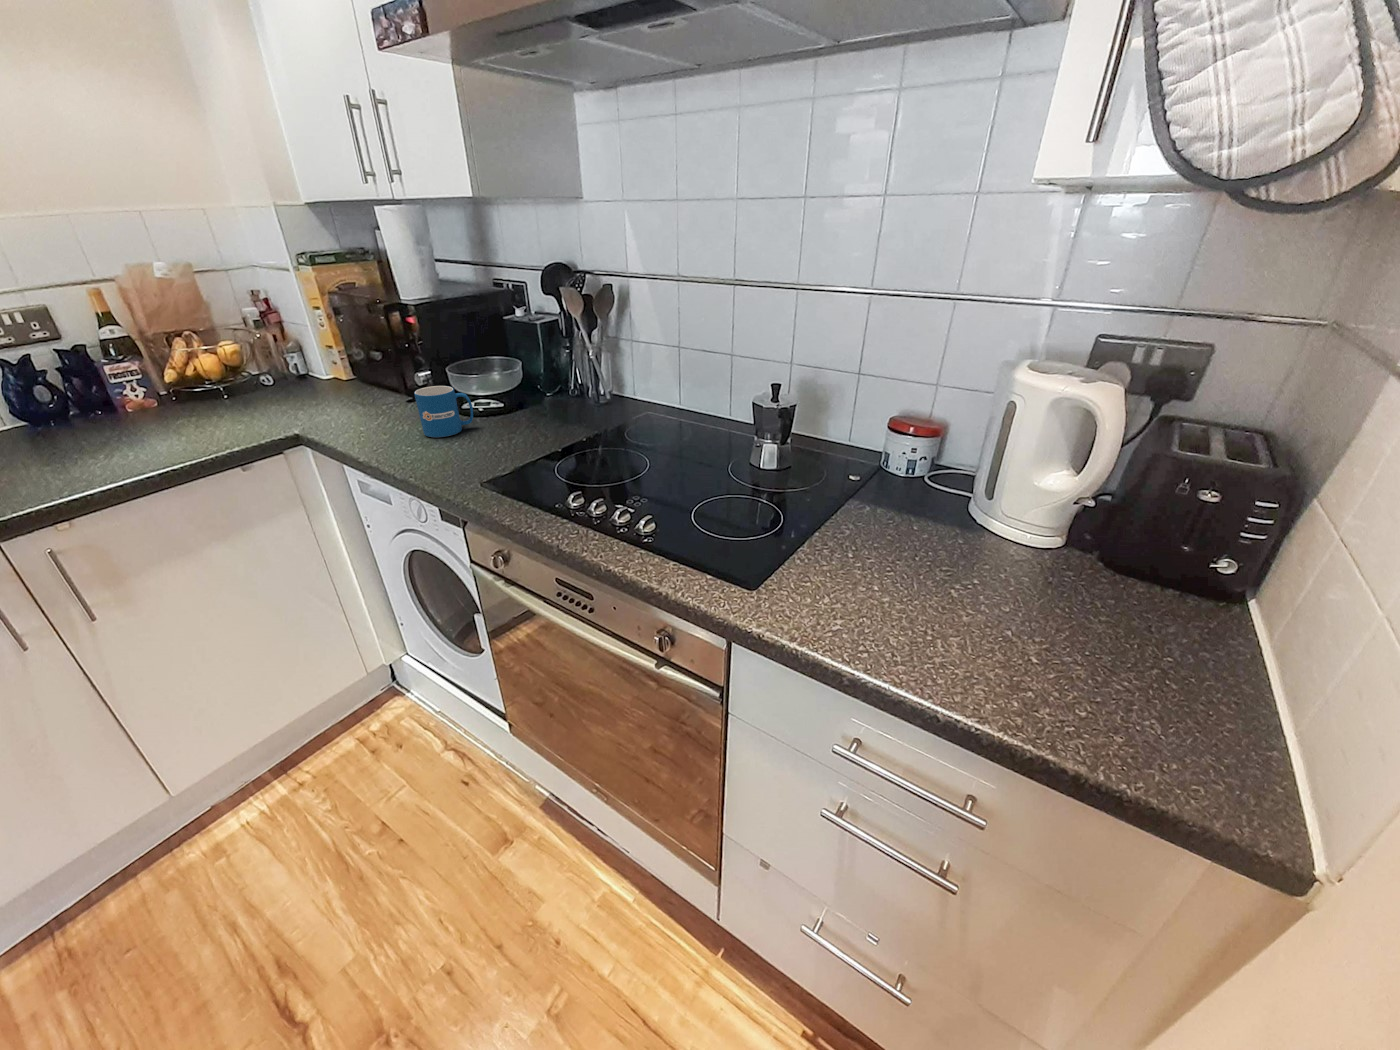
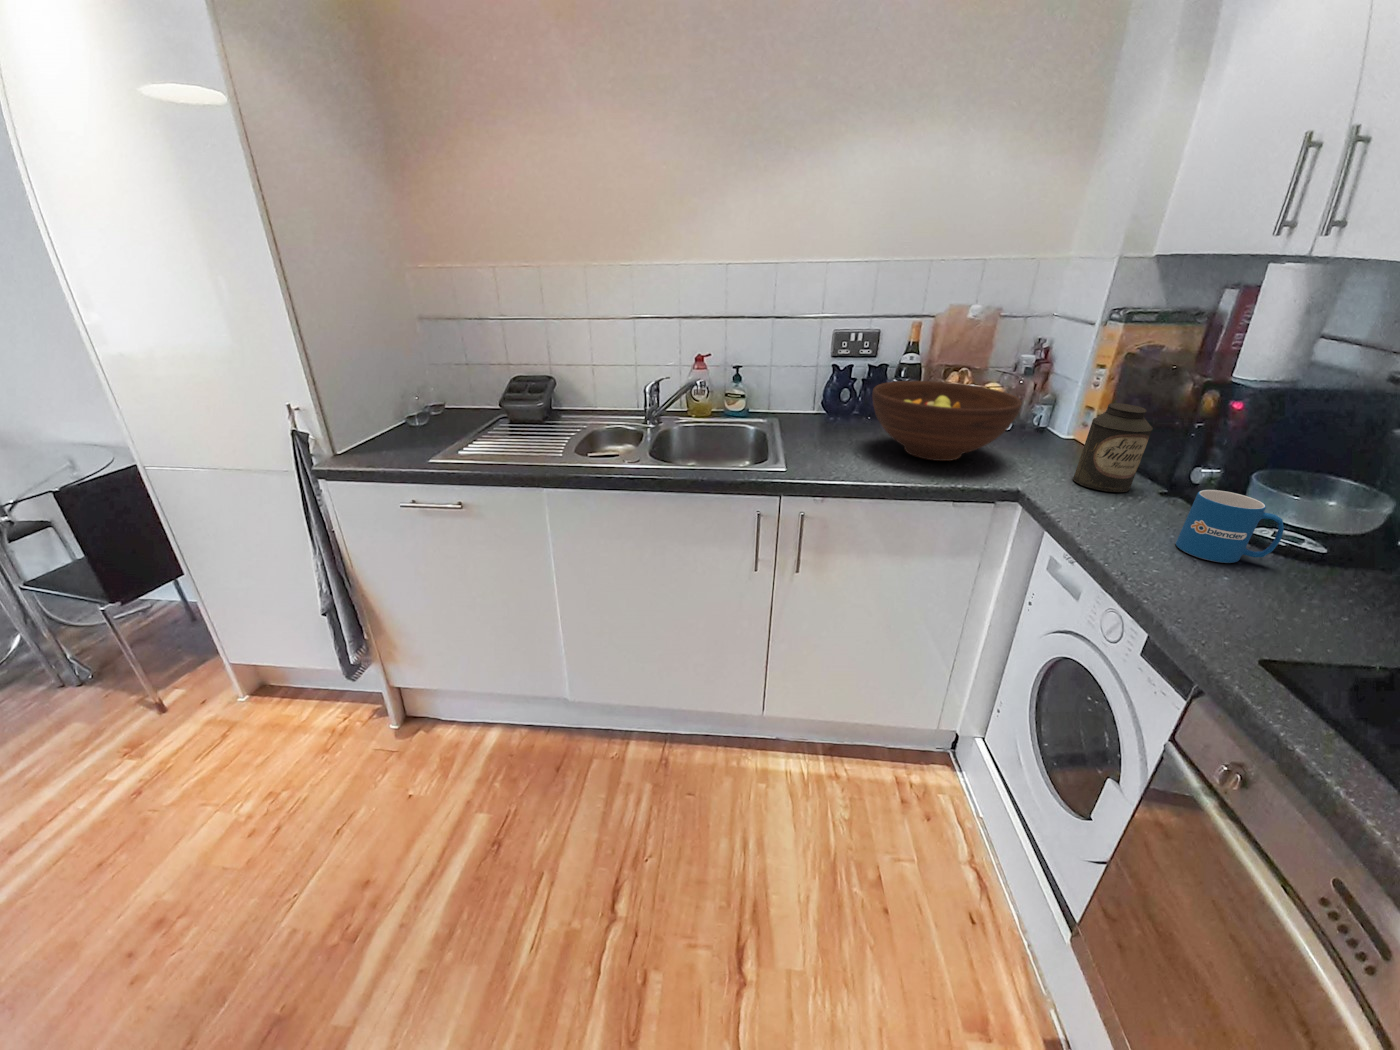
canister: none [327,338,389,414] -> present [1073,403,1153,492]
fruit bowl: none [58,348,258,439] -> present [872,381,1022,461]

